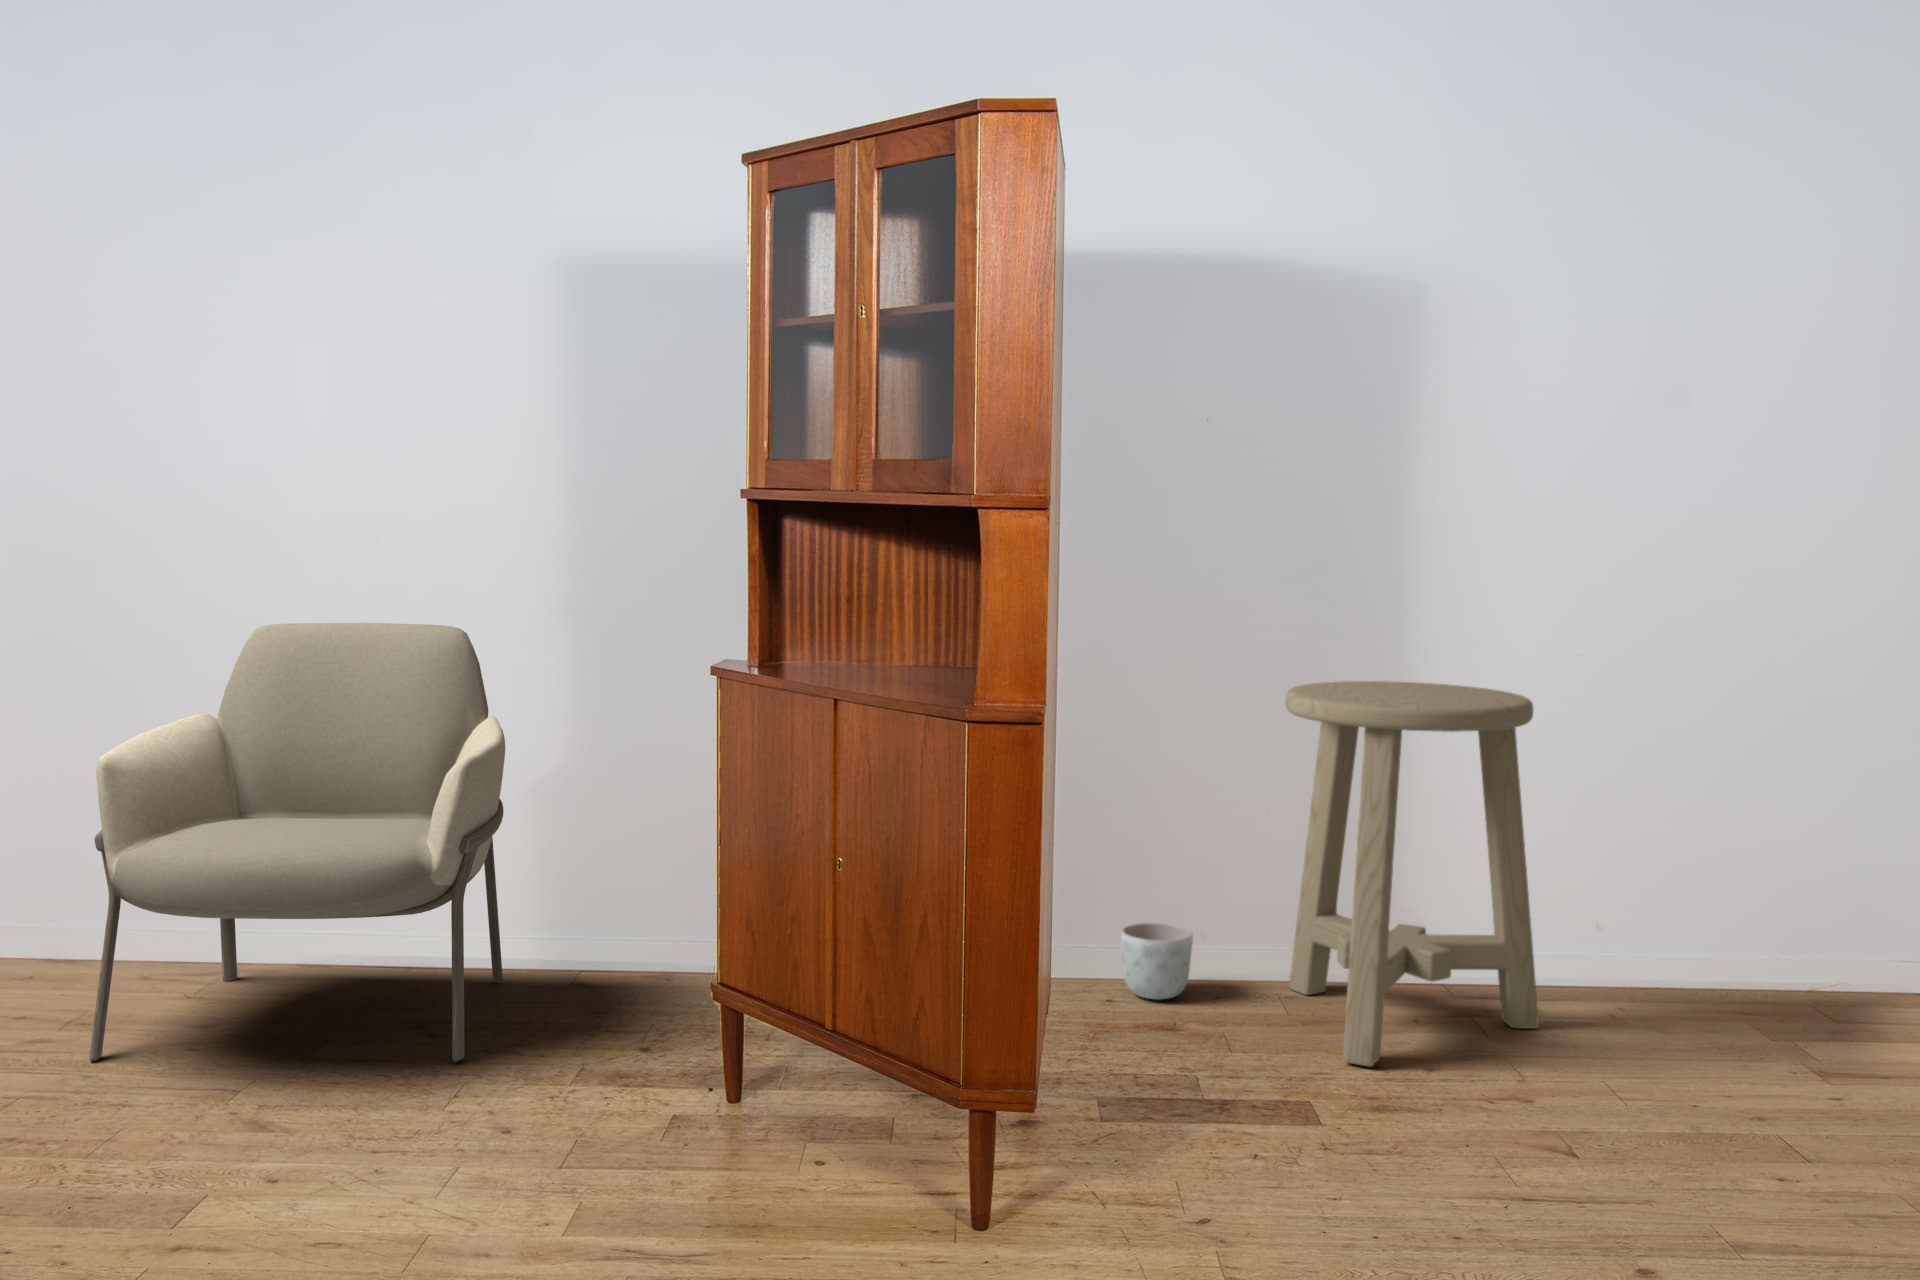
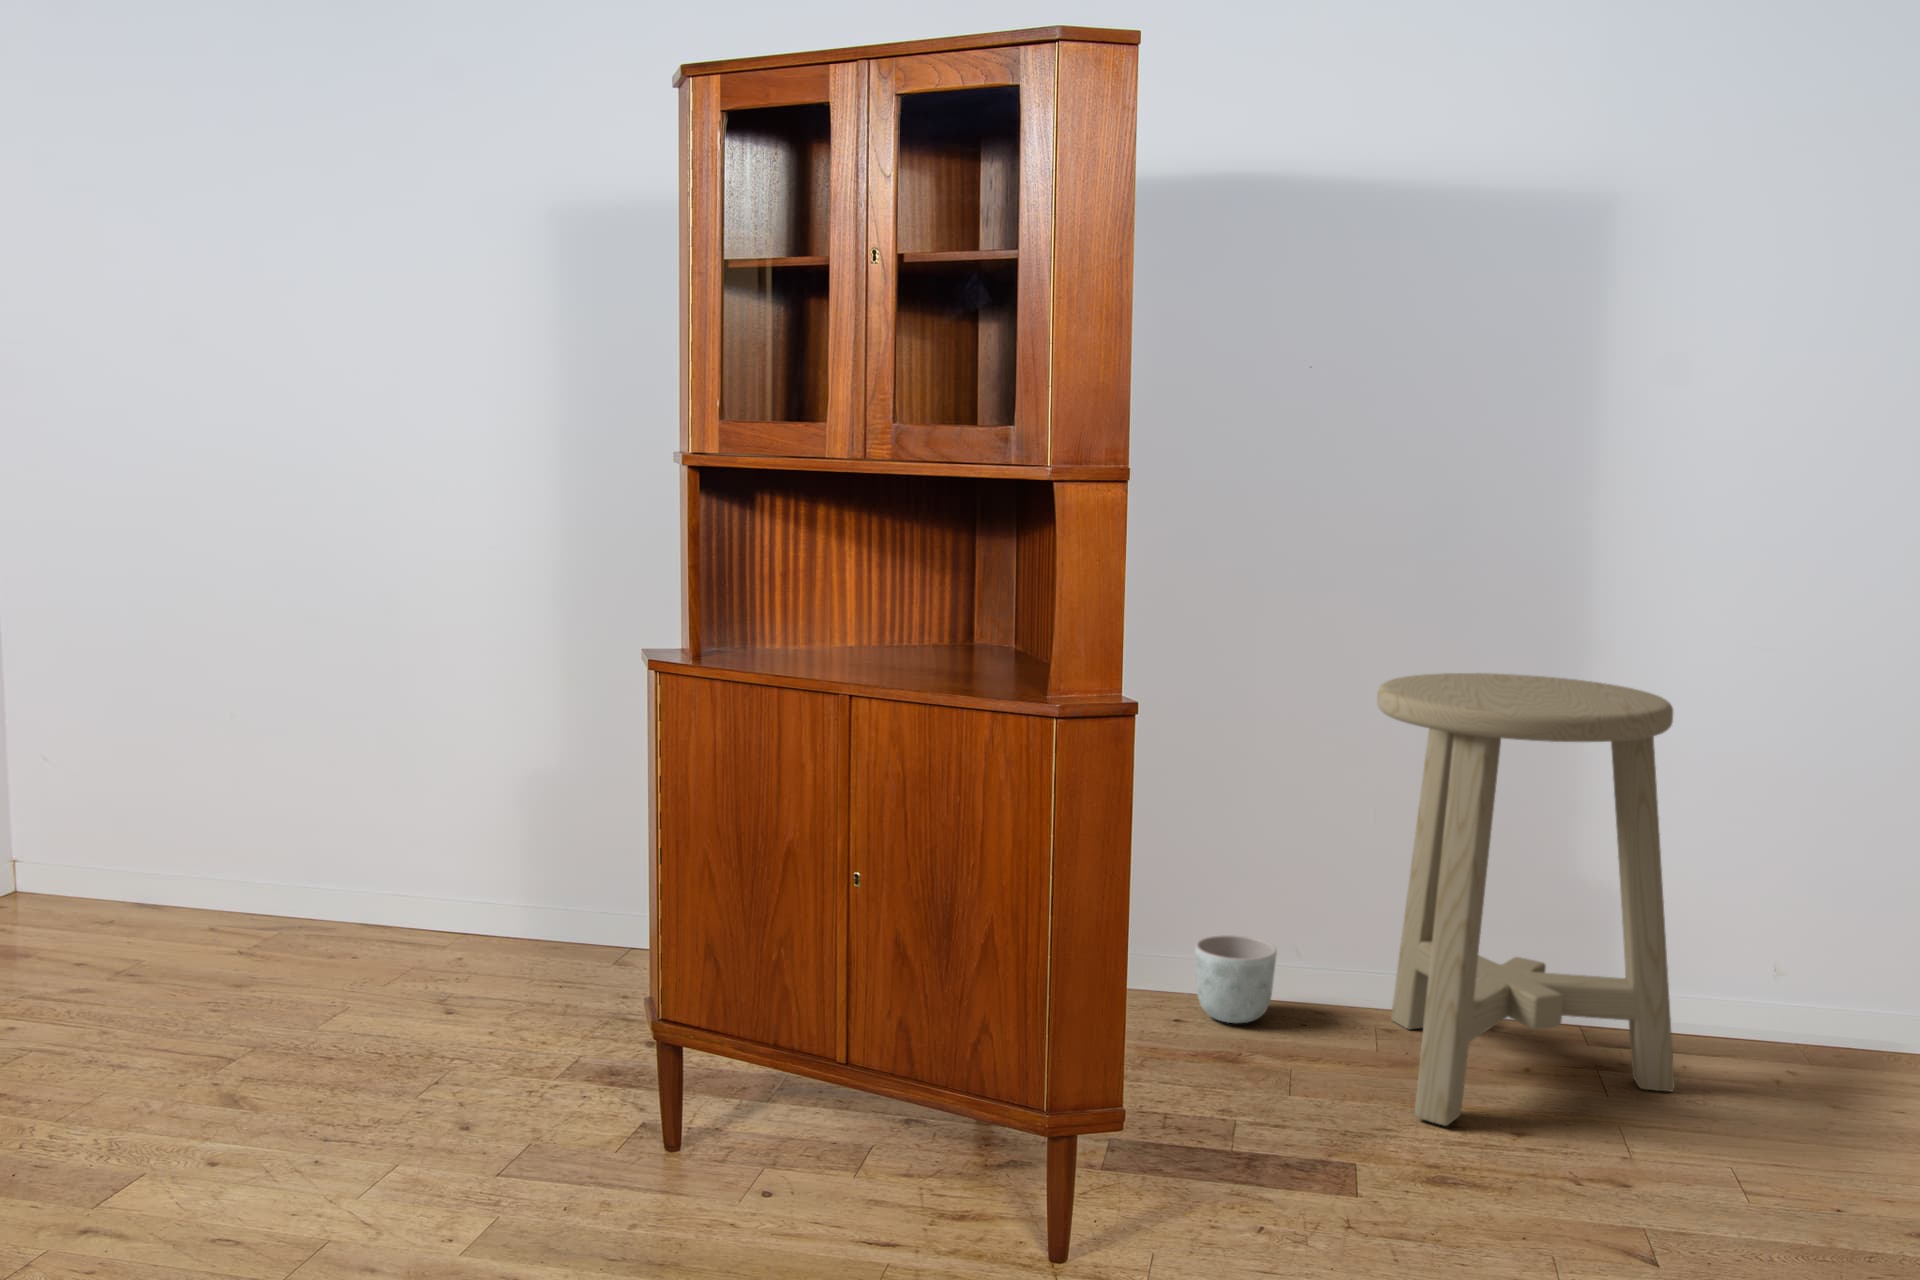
armchair: present [89,623,505,1062] -> none [116,580,550,1043]

